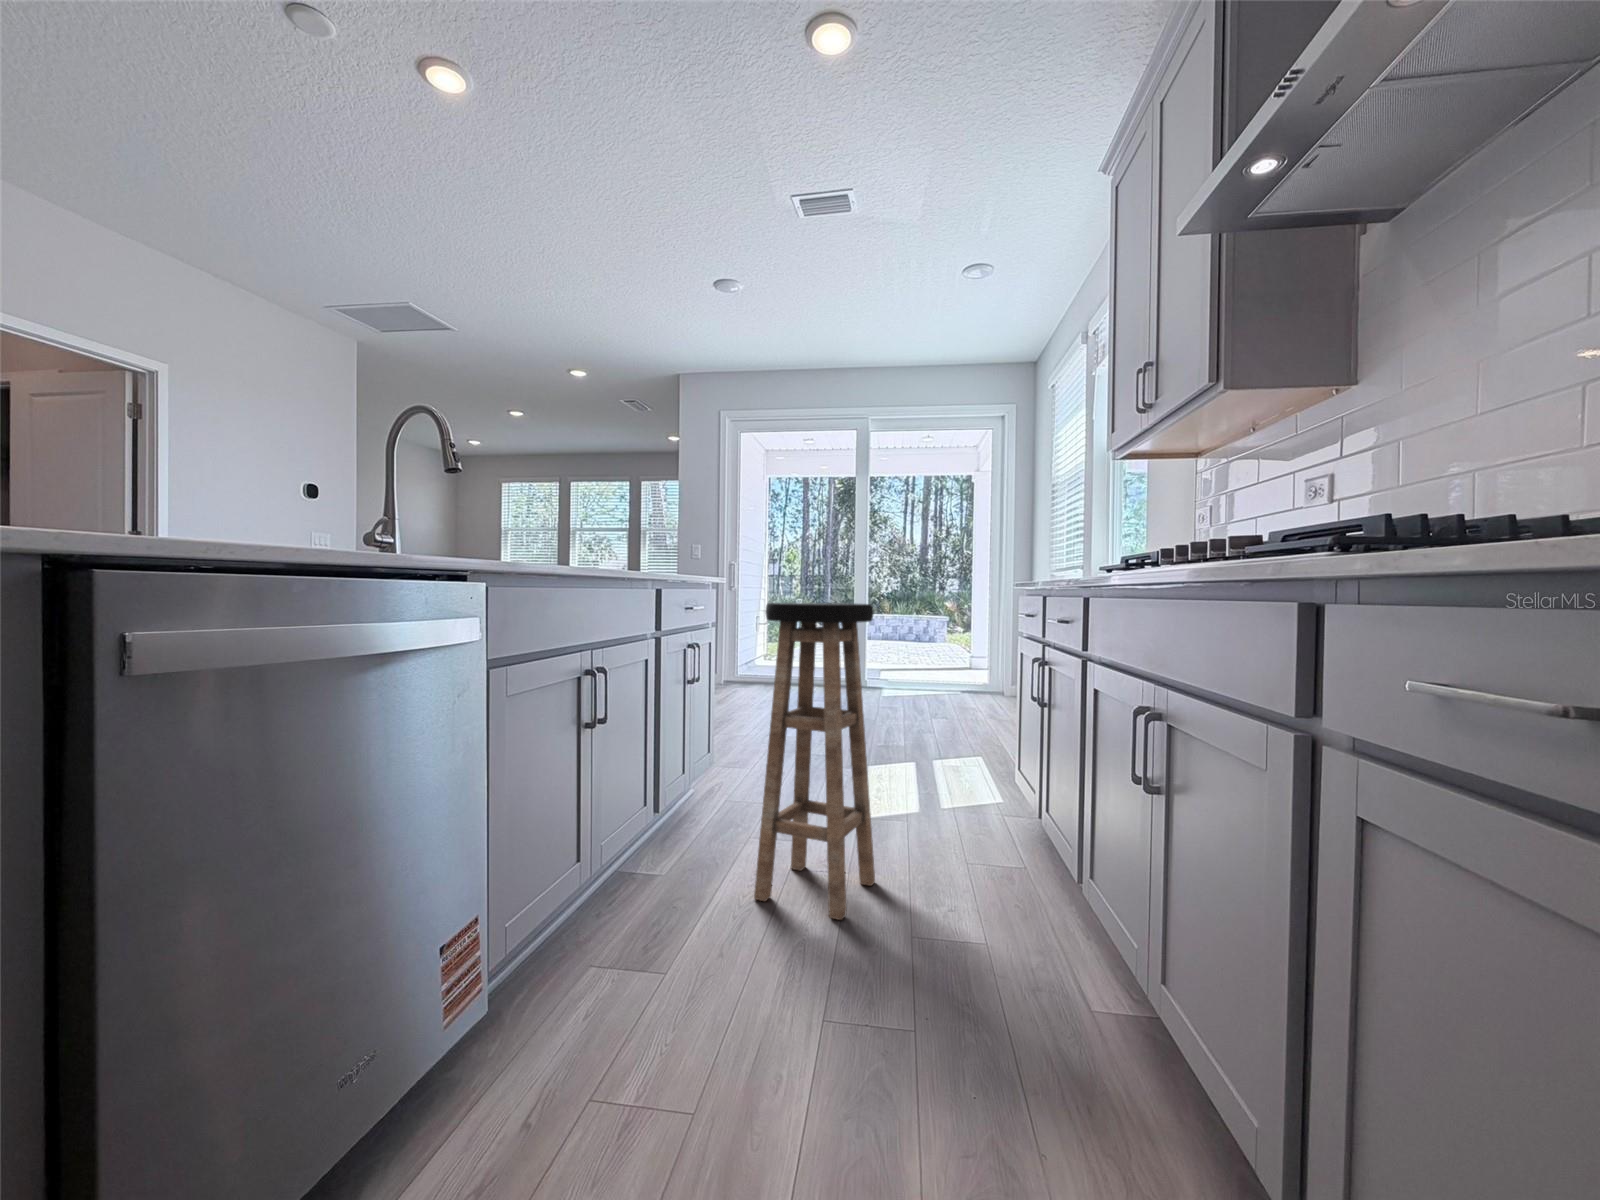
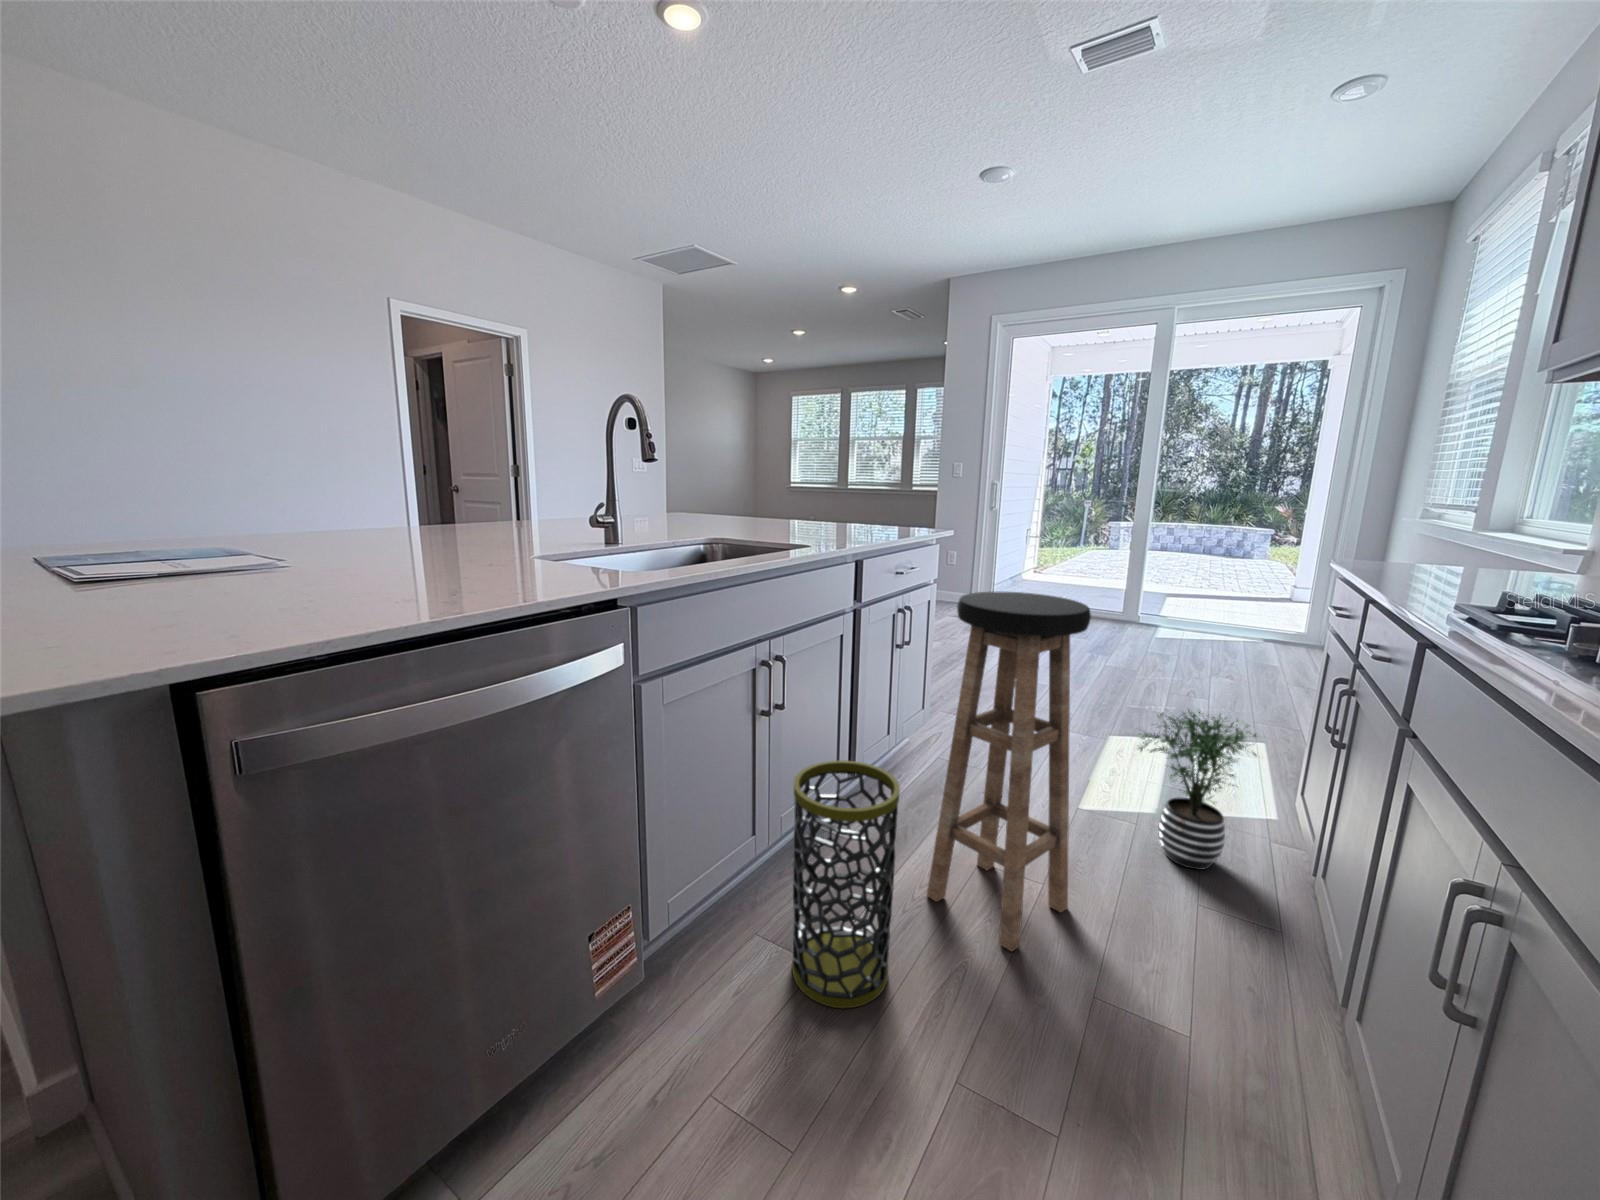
potted plant: none [902,702,997,838] -> present [1138,711,1257,870]
trash can: none [641,754,744,1000] -> present [792,760,900,1008]

